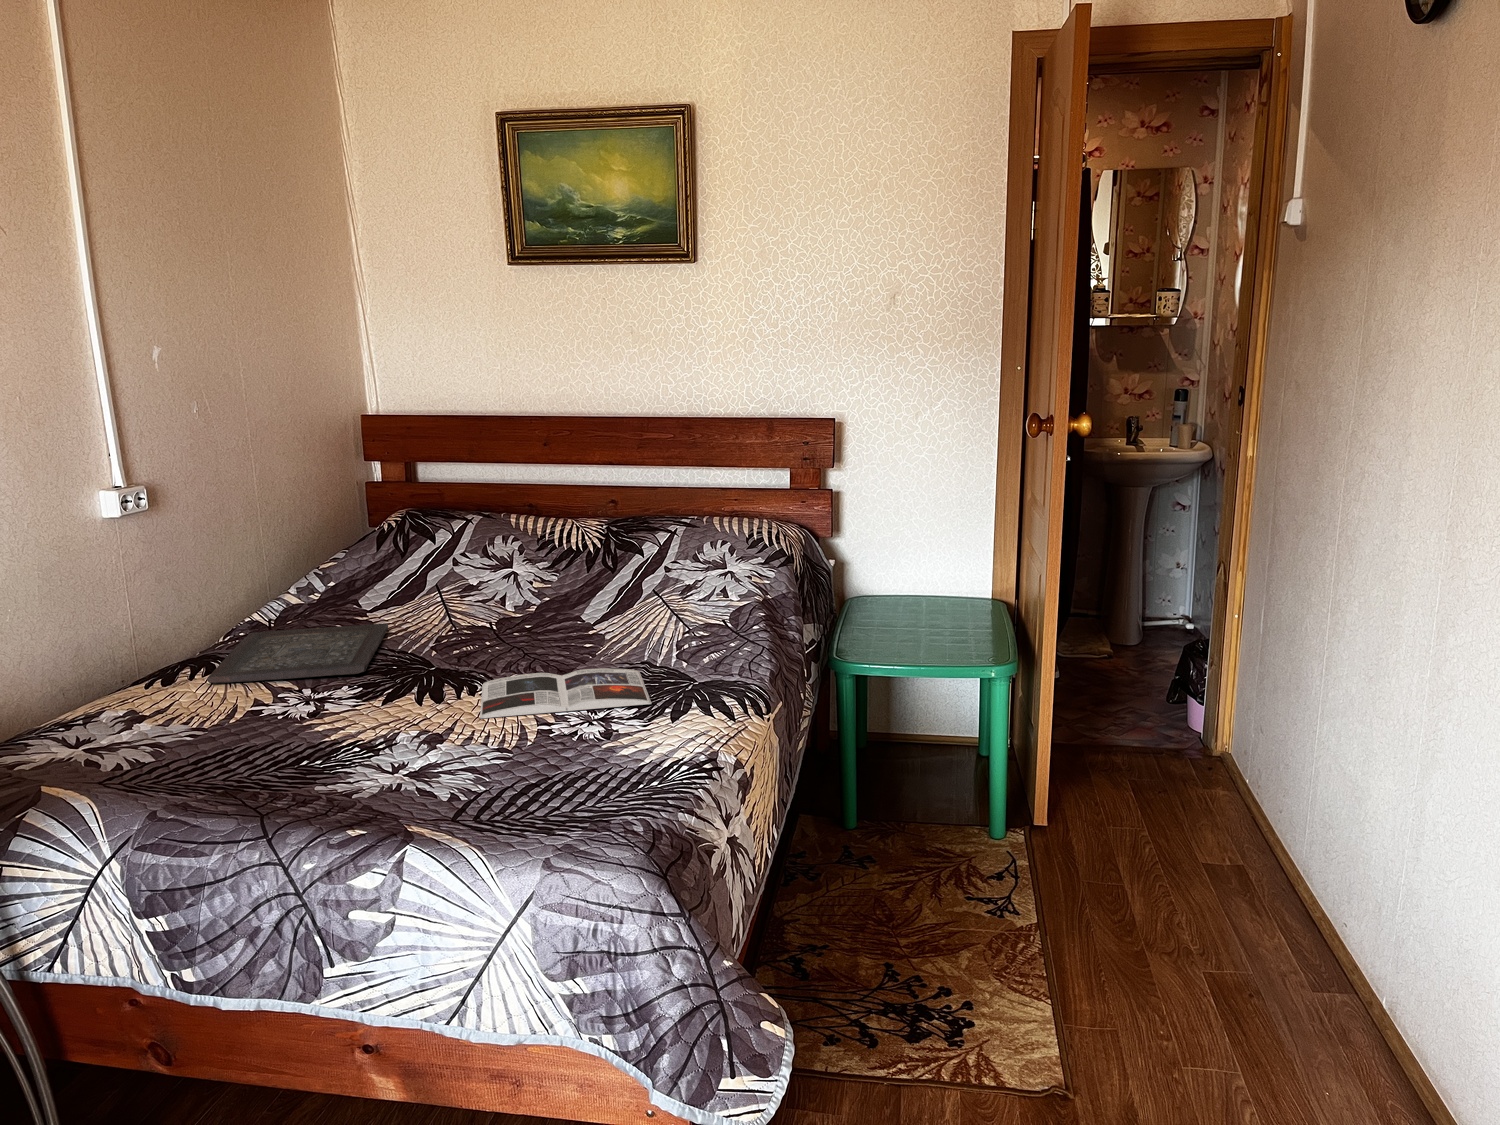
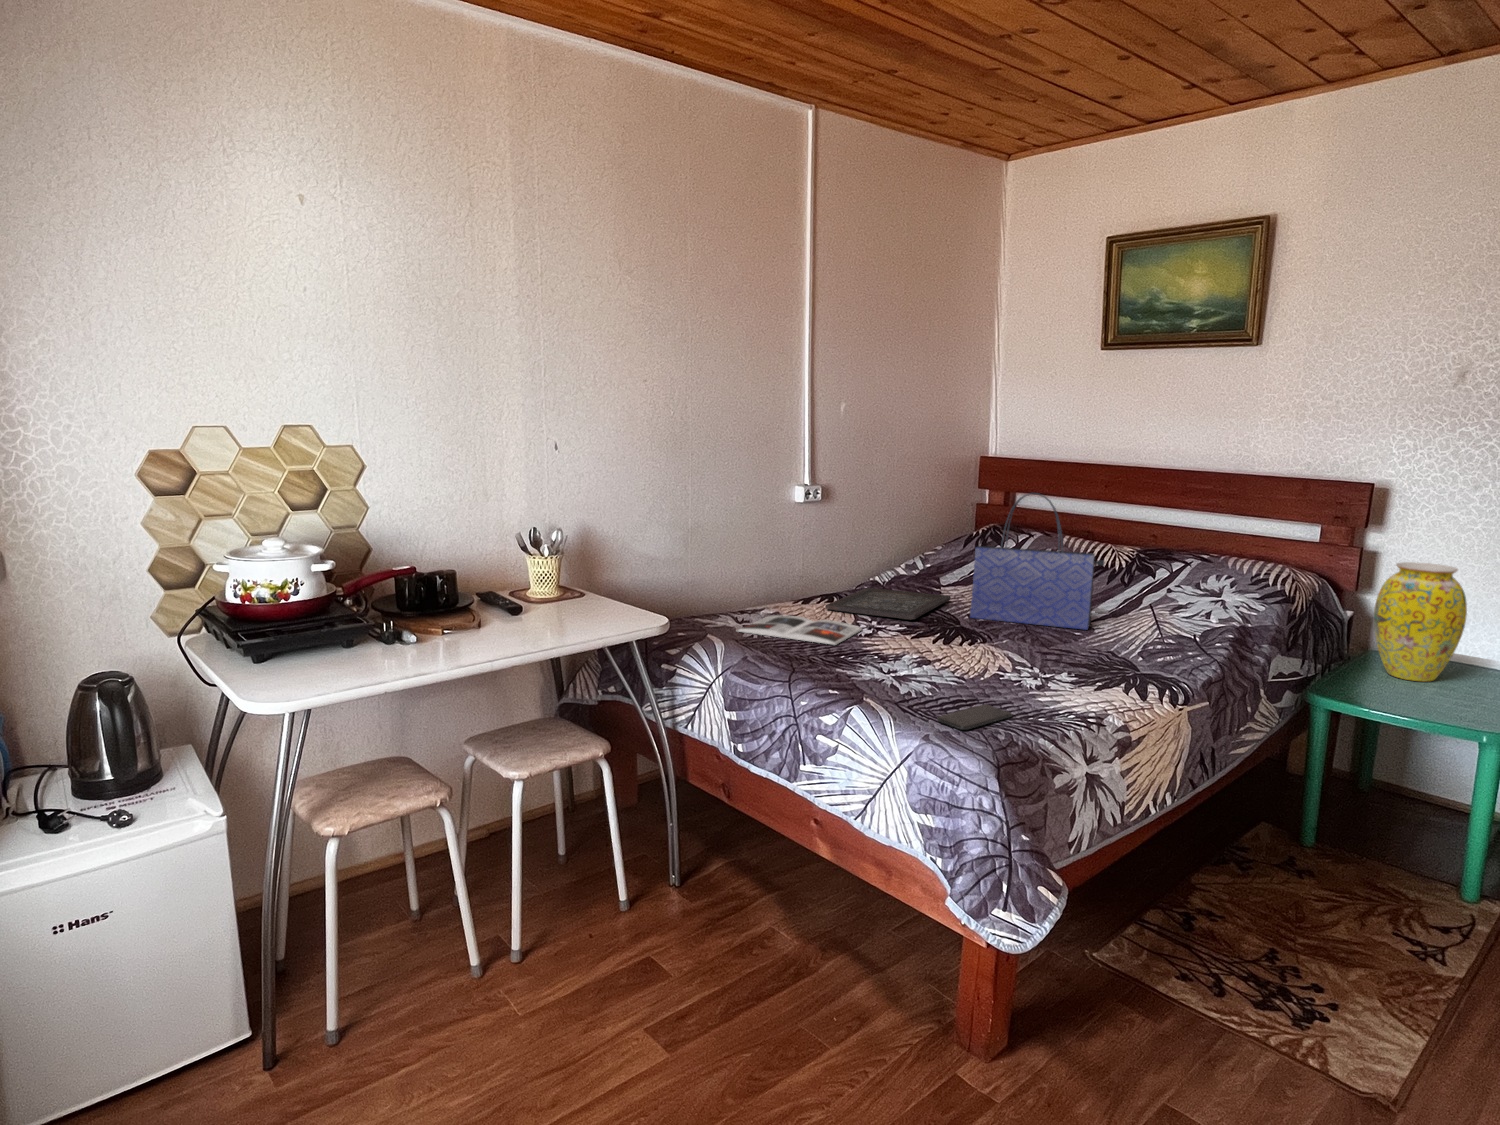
tote bag: none [428,467,599,652] -> present [970,493,1104,630]
vase: none [868,504,946,629] -> present [1374,562,1467,682]
magazine: present [480,668,651,718] -> present [736,615,862,645]
smartphone: none [527,786,613,837] -> present [938,704,1012,730]

